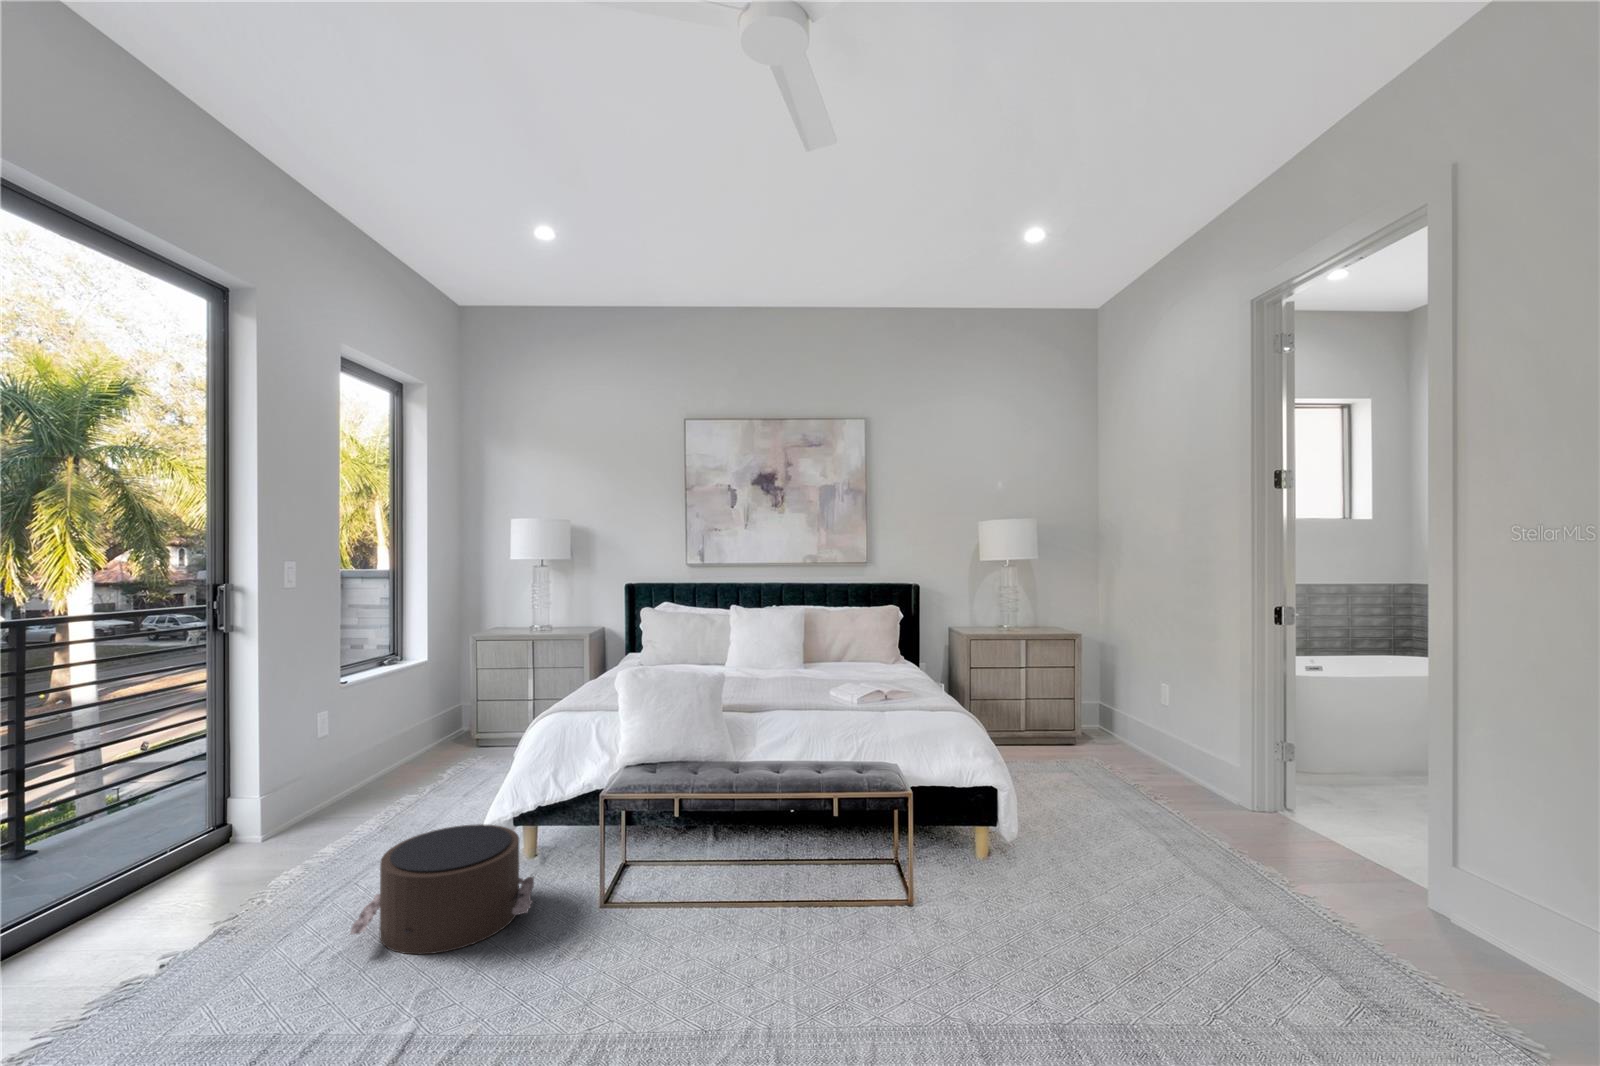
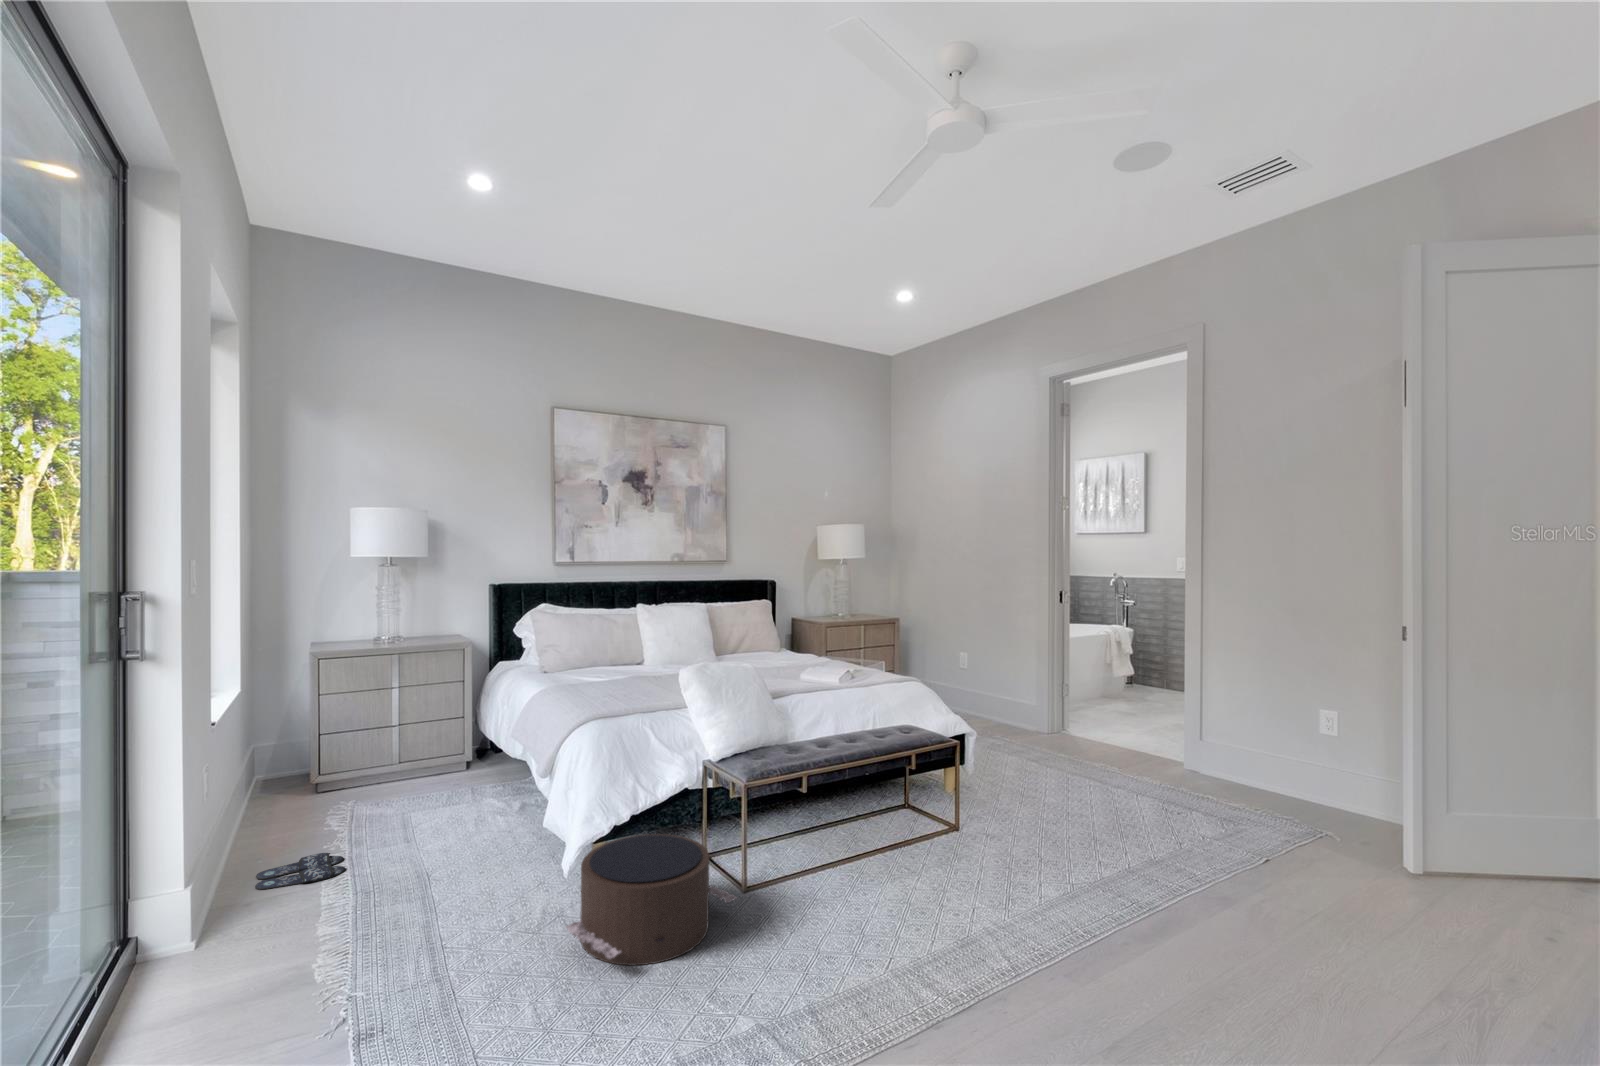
slippers: none [327,791,401,812] -> present [255,853,345,890]

